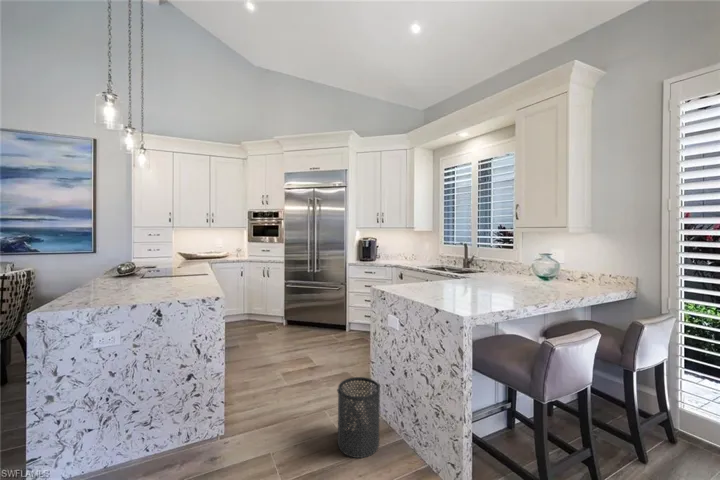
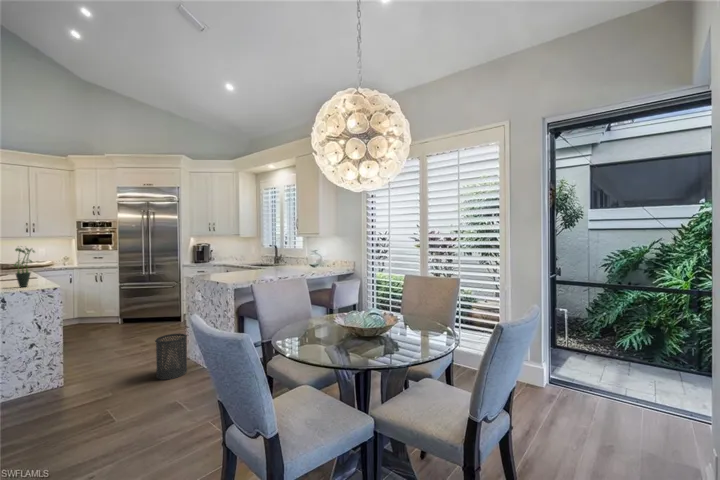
potted plant: none [173,237,199,293] -> present [14,248,35,287]

